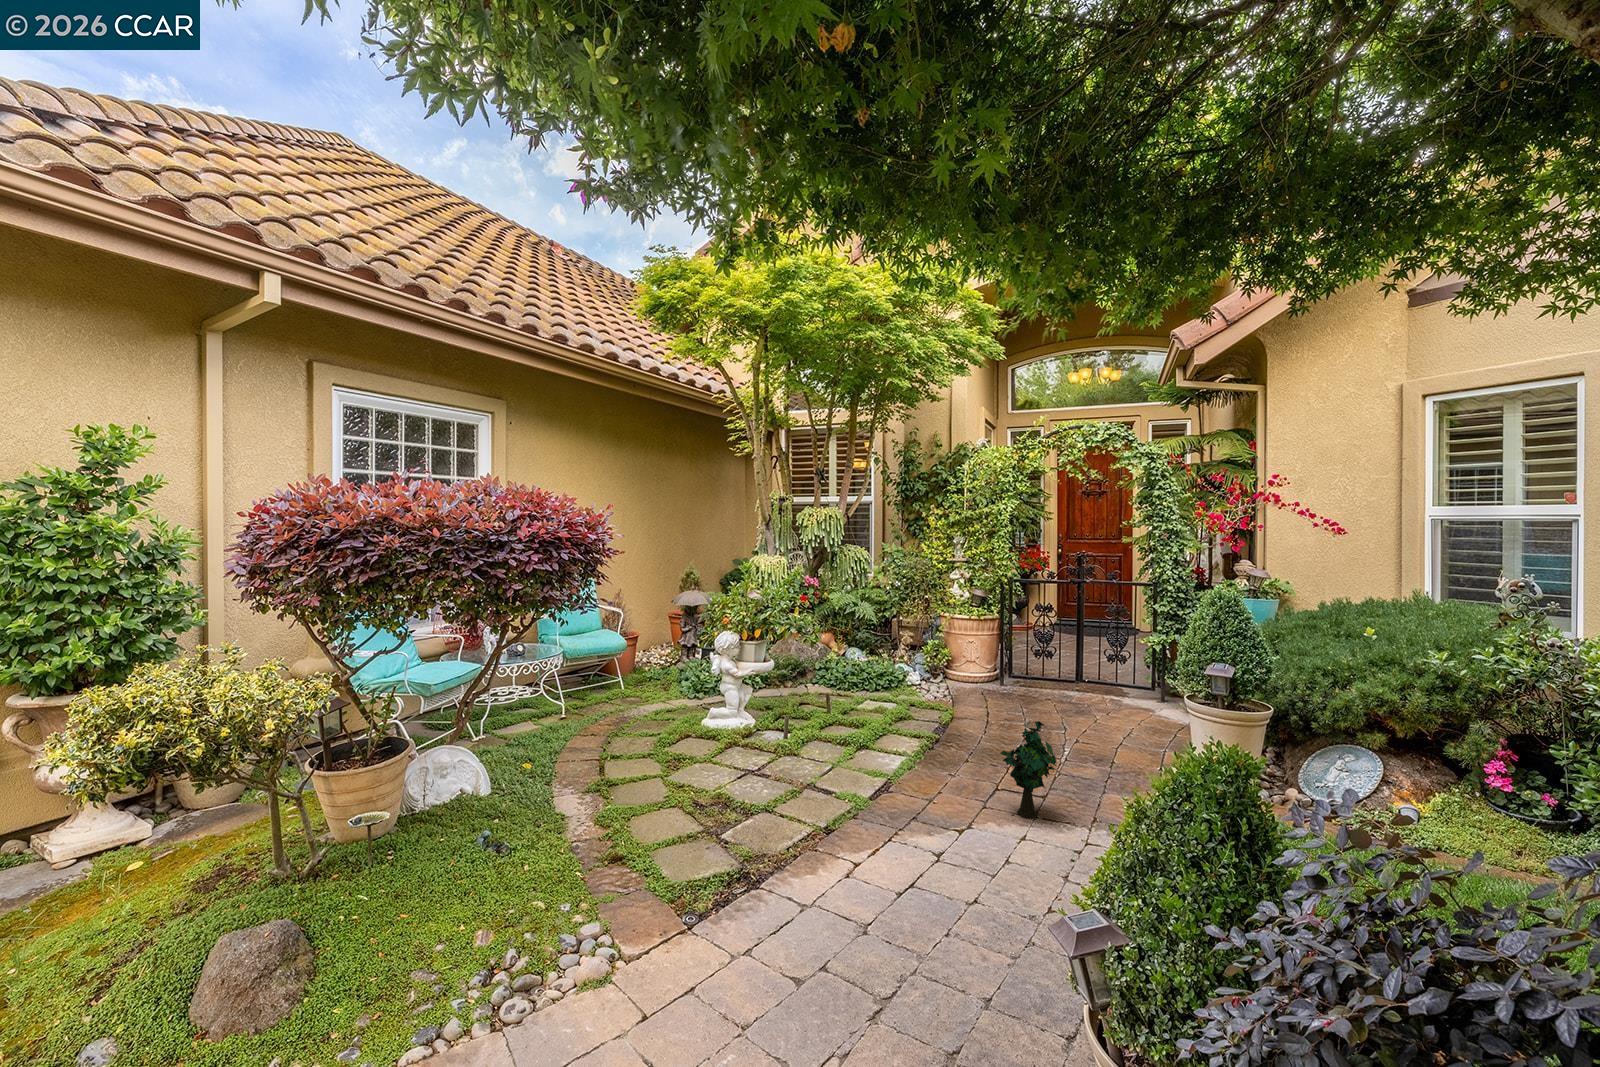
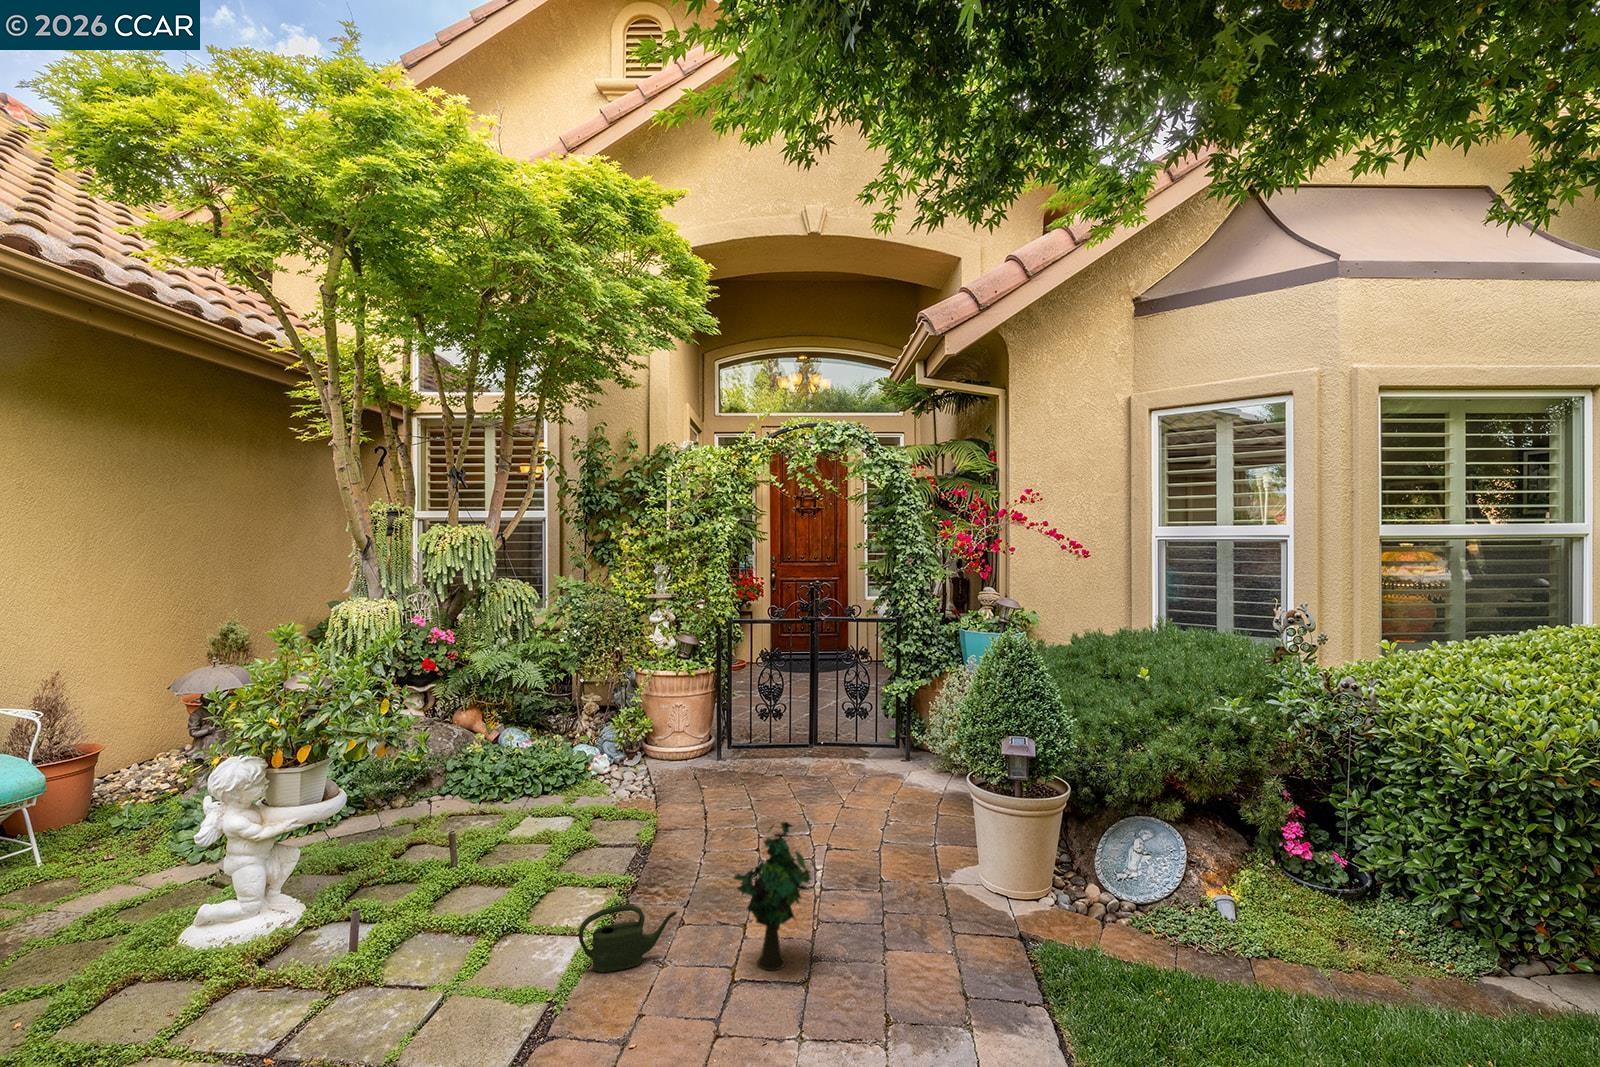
watering can: none [900,758,962,798] -> present [579,905,676,972]

